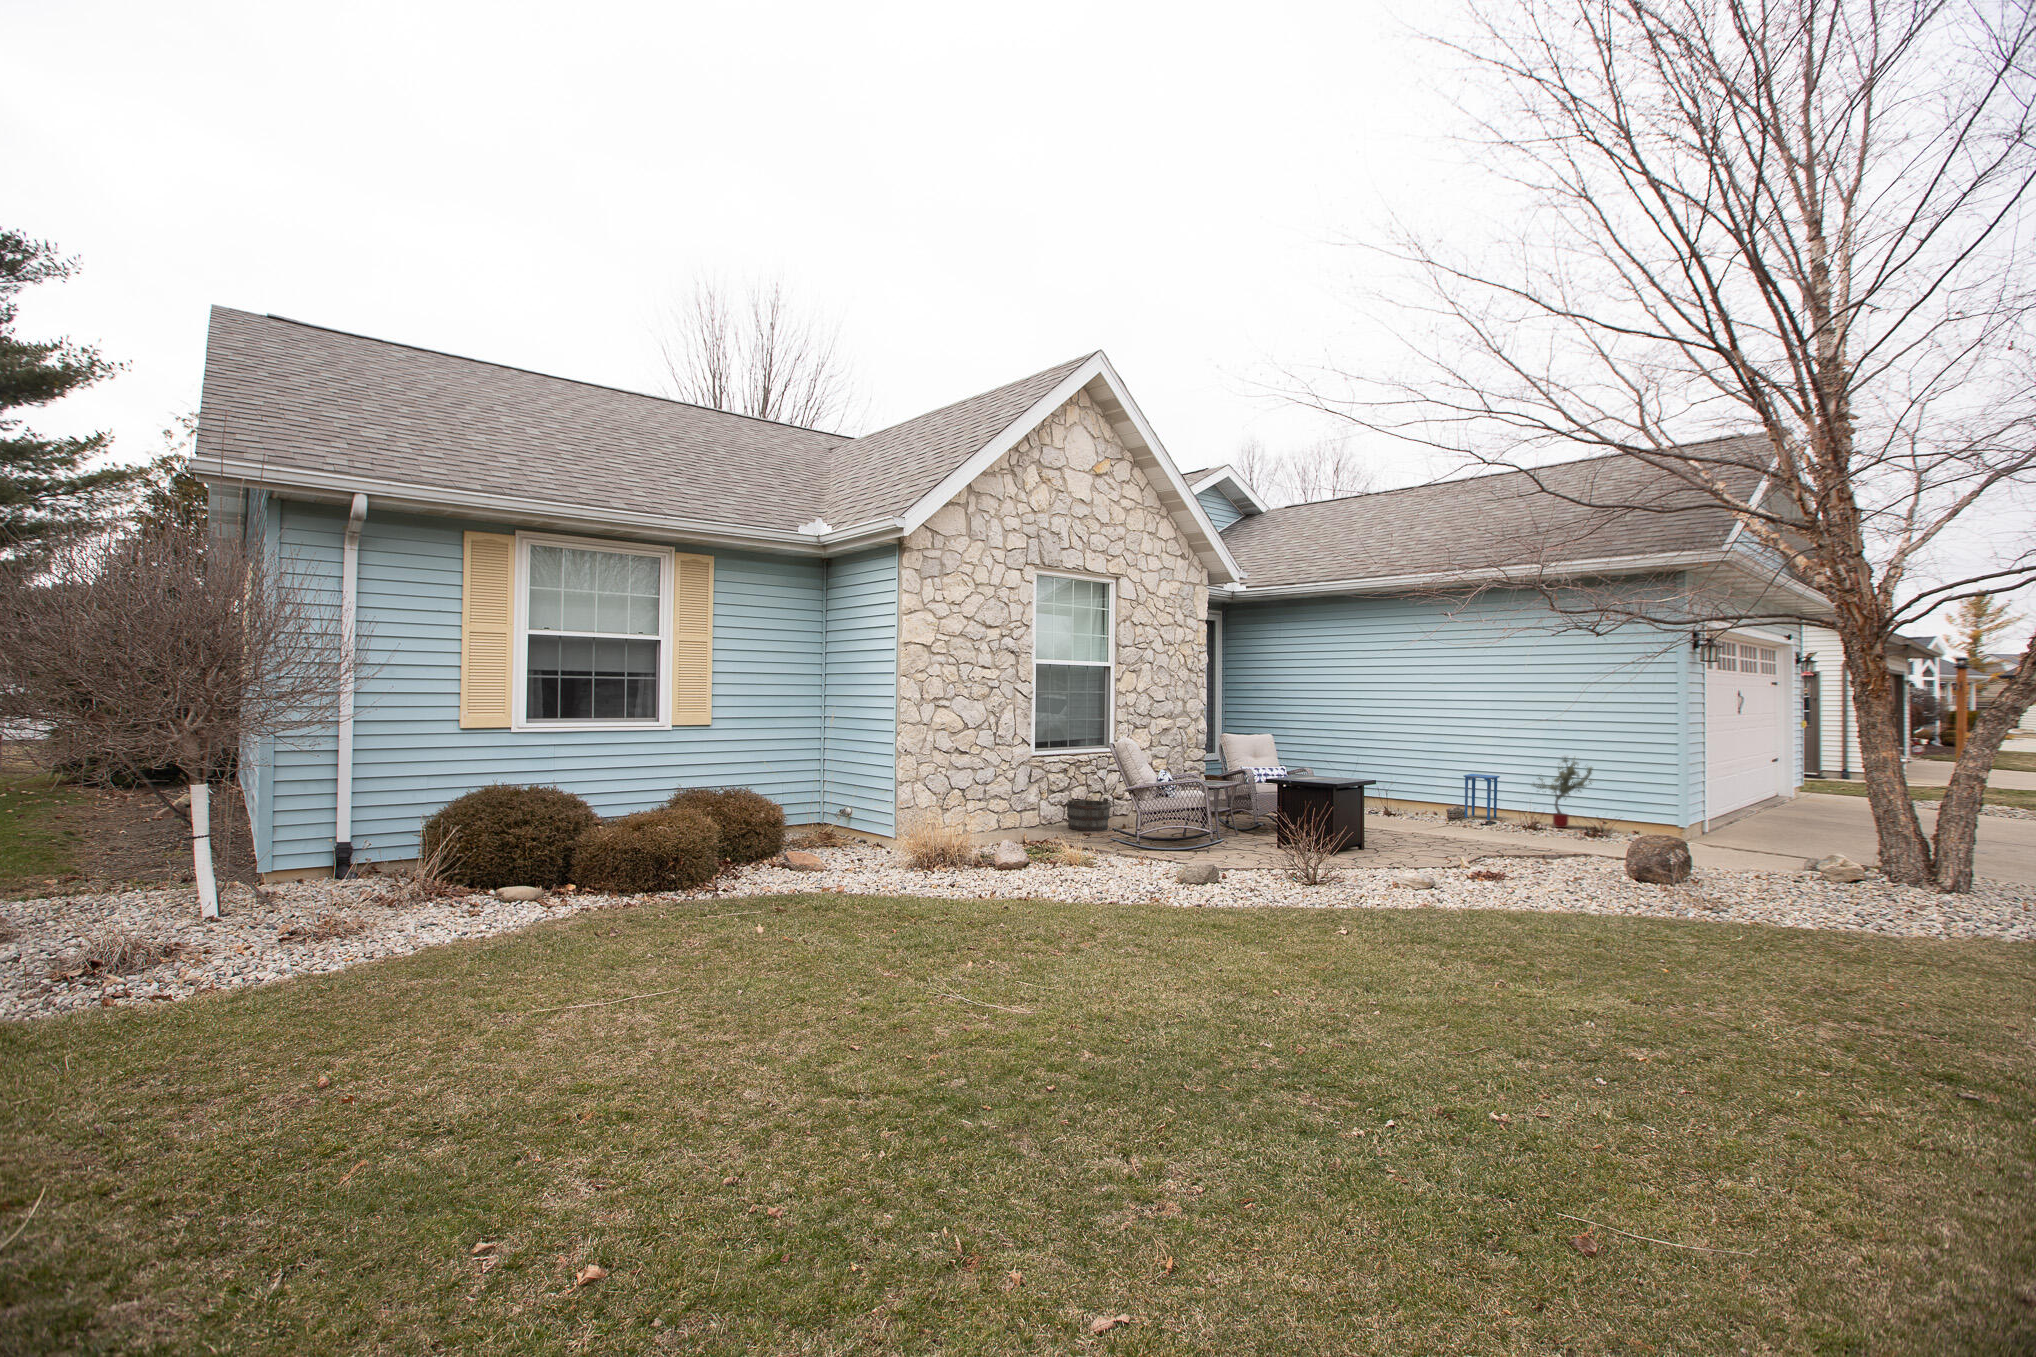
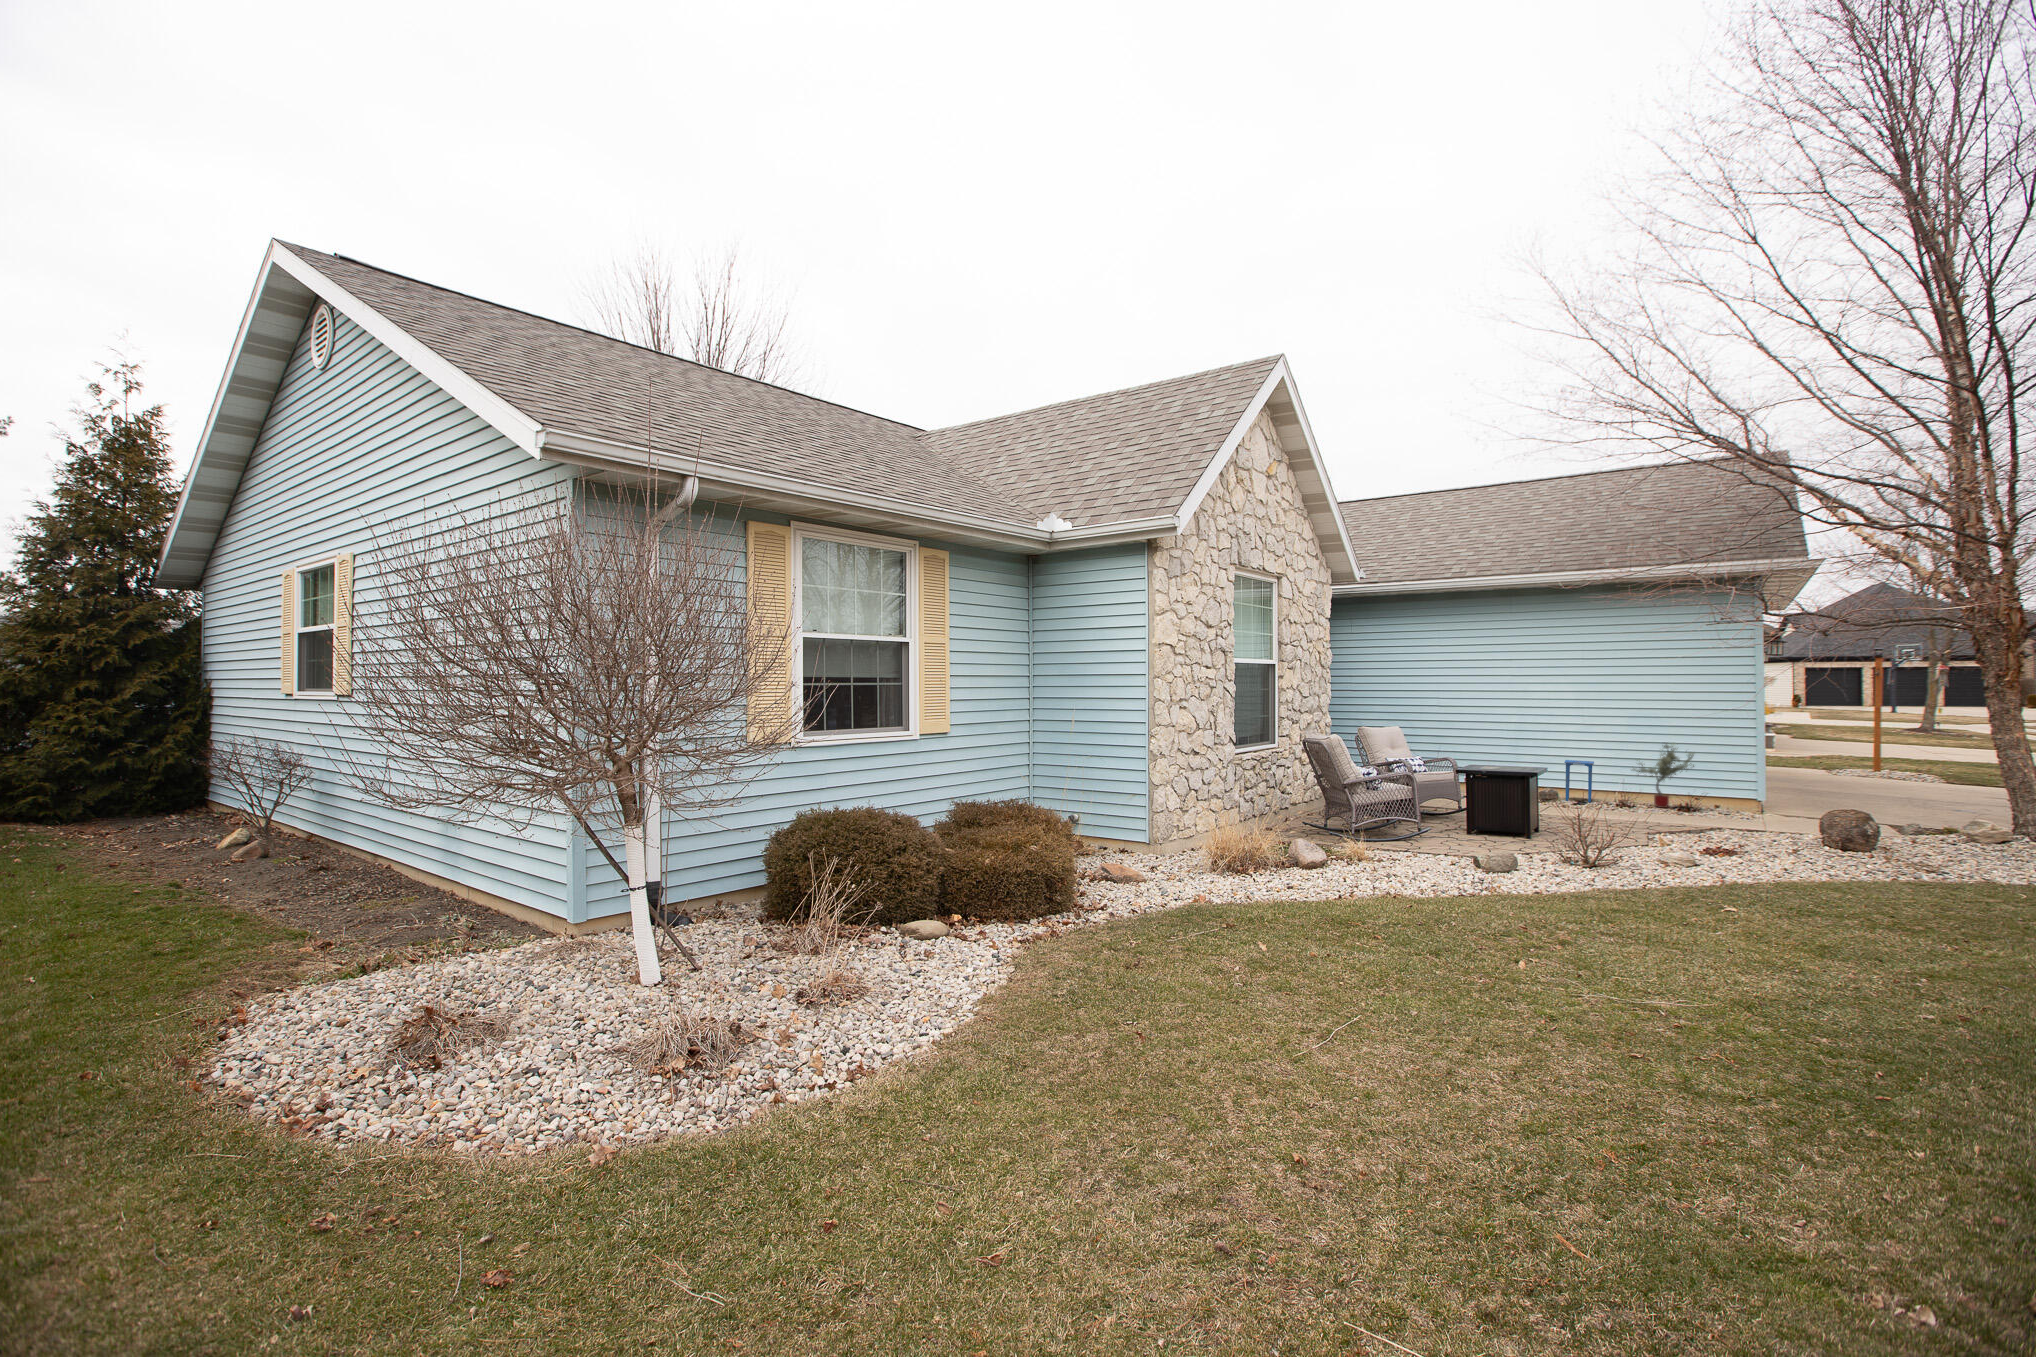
bucket: present [1066,798,1116,831] -> none [1257,794,1309,828]

